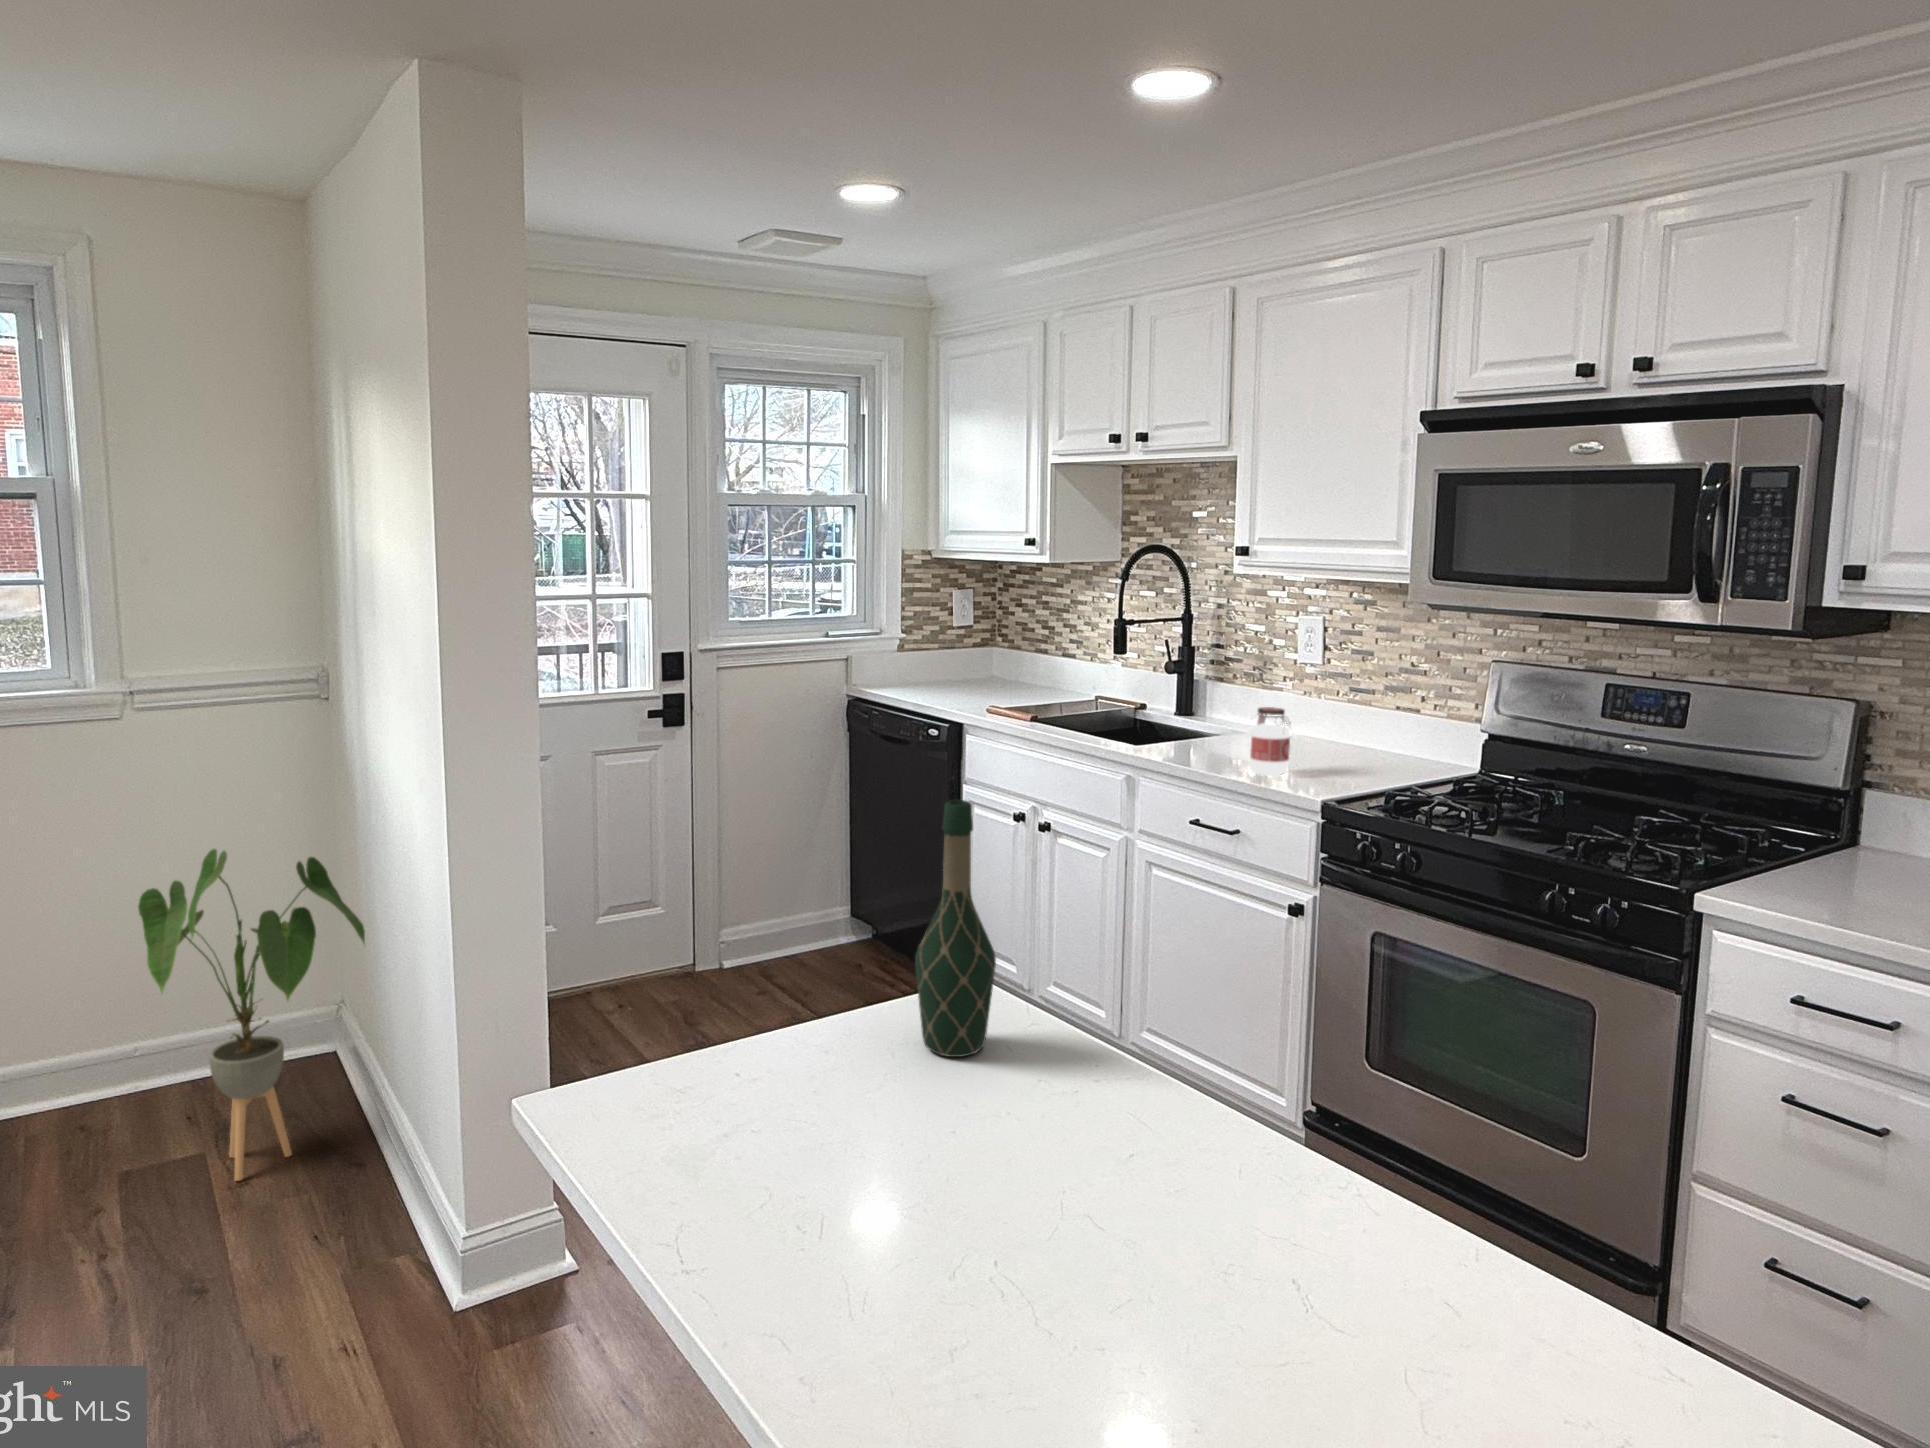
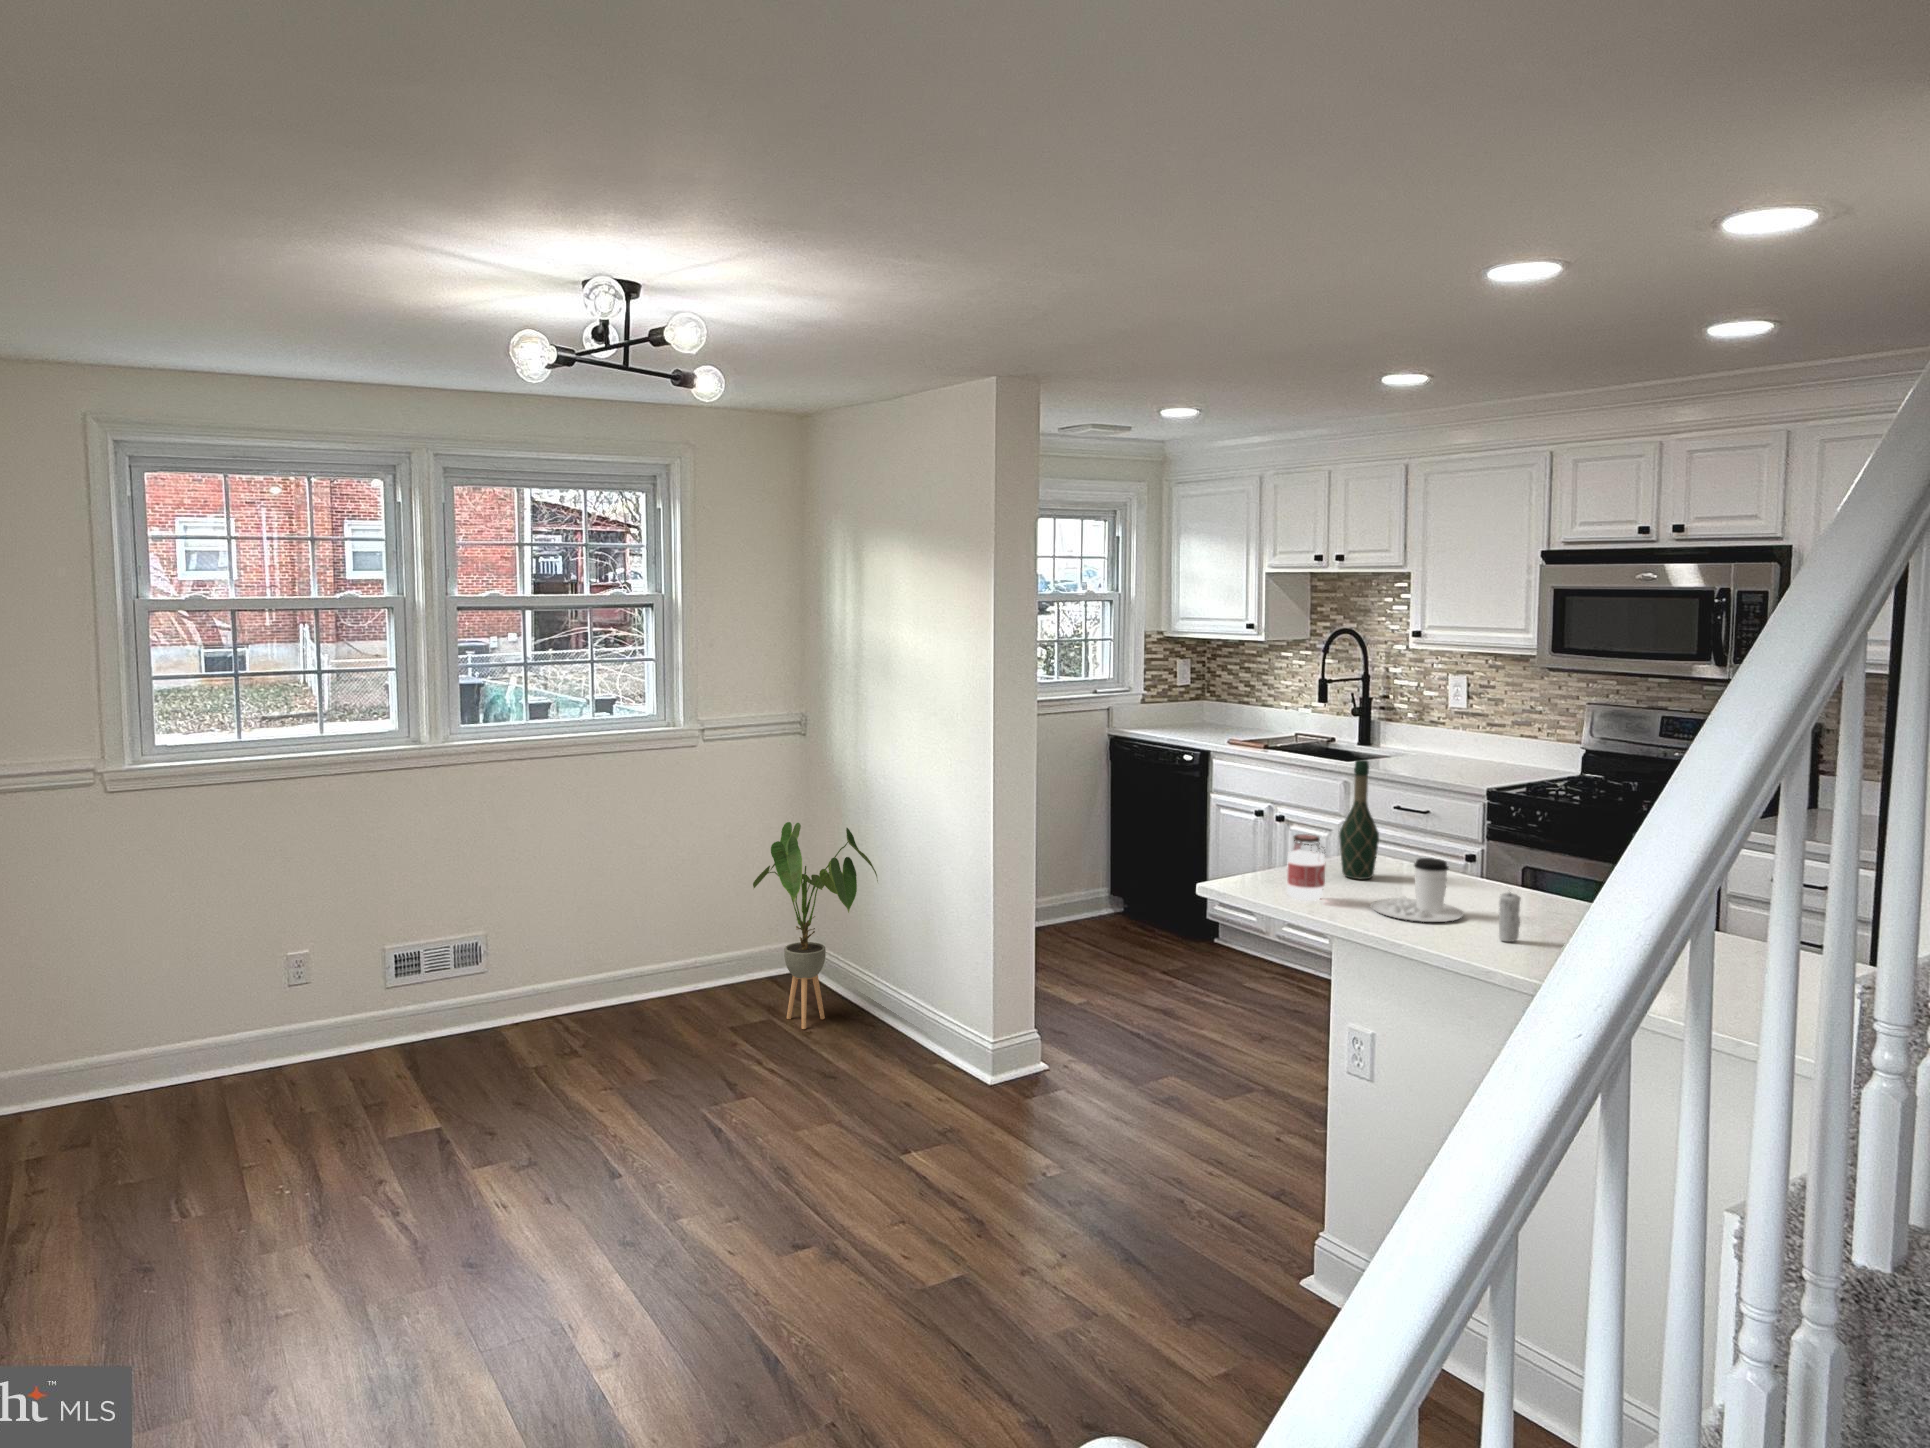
jar: present [1250,707,1290,776] -> present [1287,834,1325,901]
coffee cup: none [881,1067,1097,1258] -> present [1371,858,1464,922]
candle: none [1125,1212,1184,1374] -> present [1499,892,1521,942]

